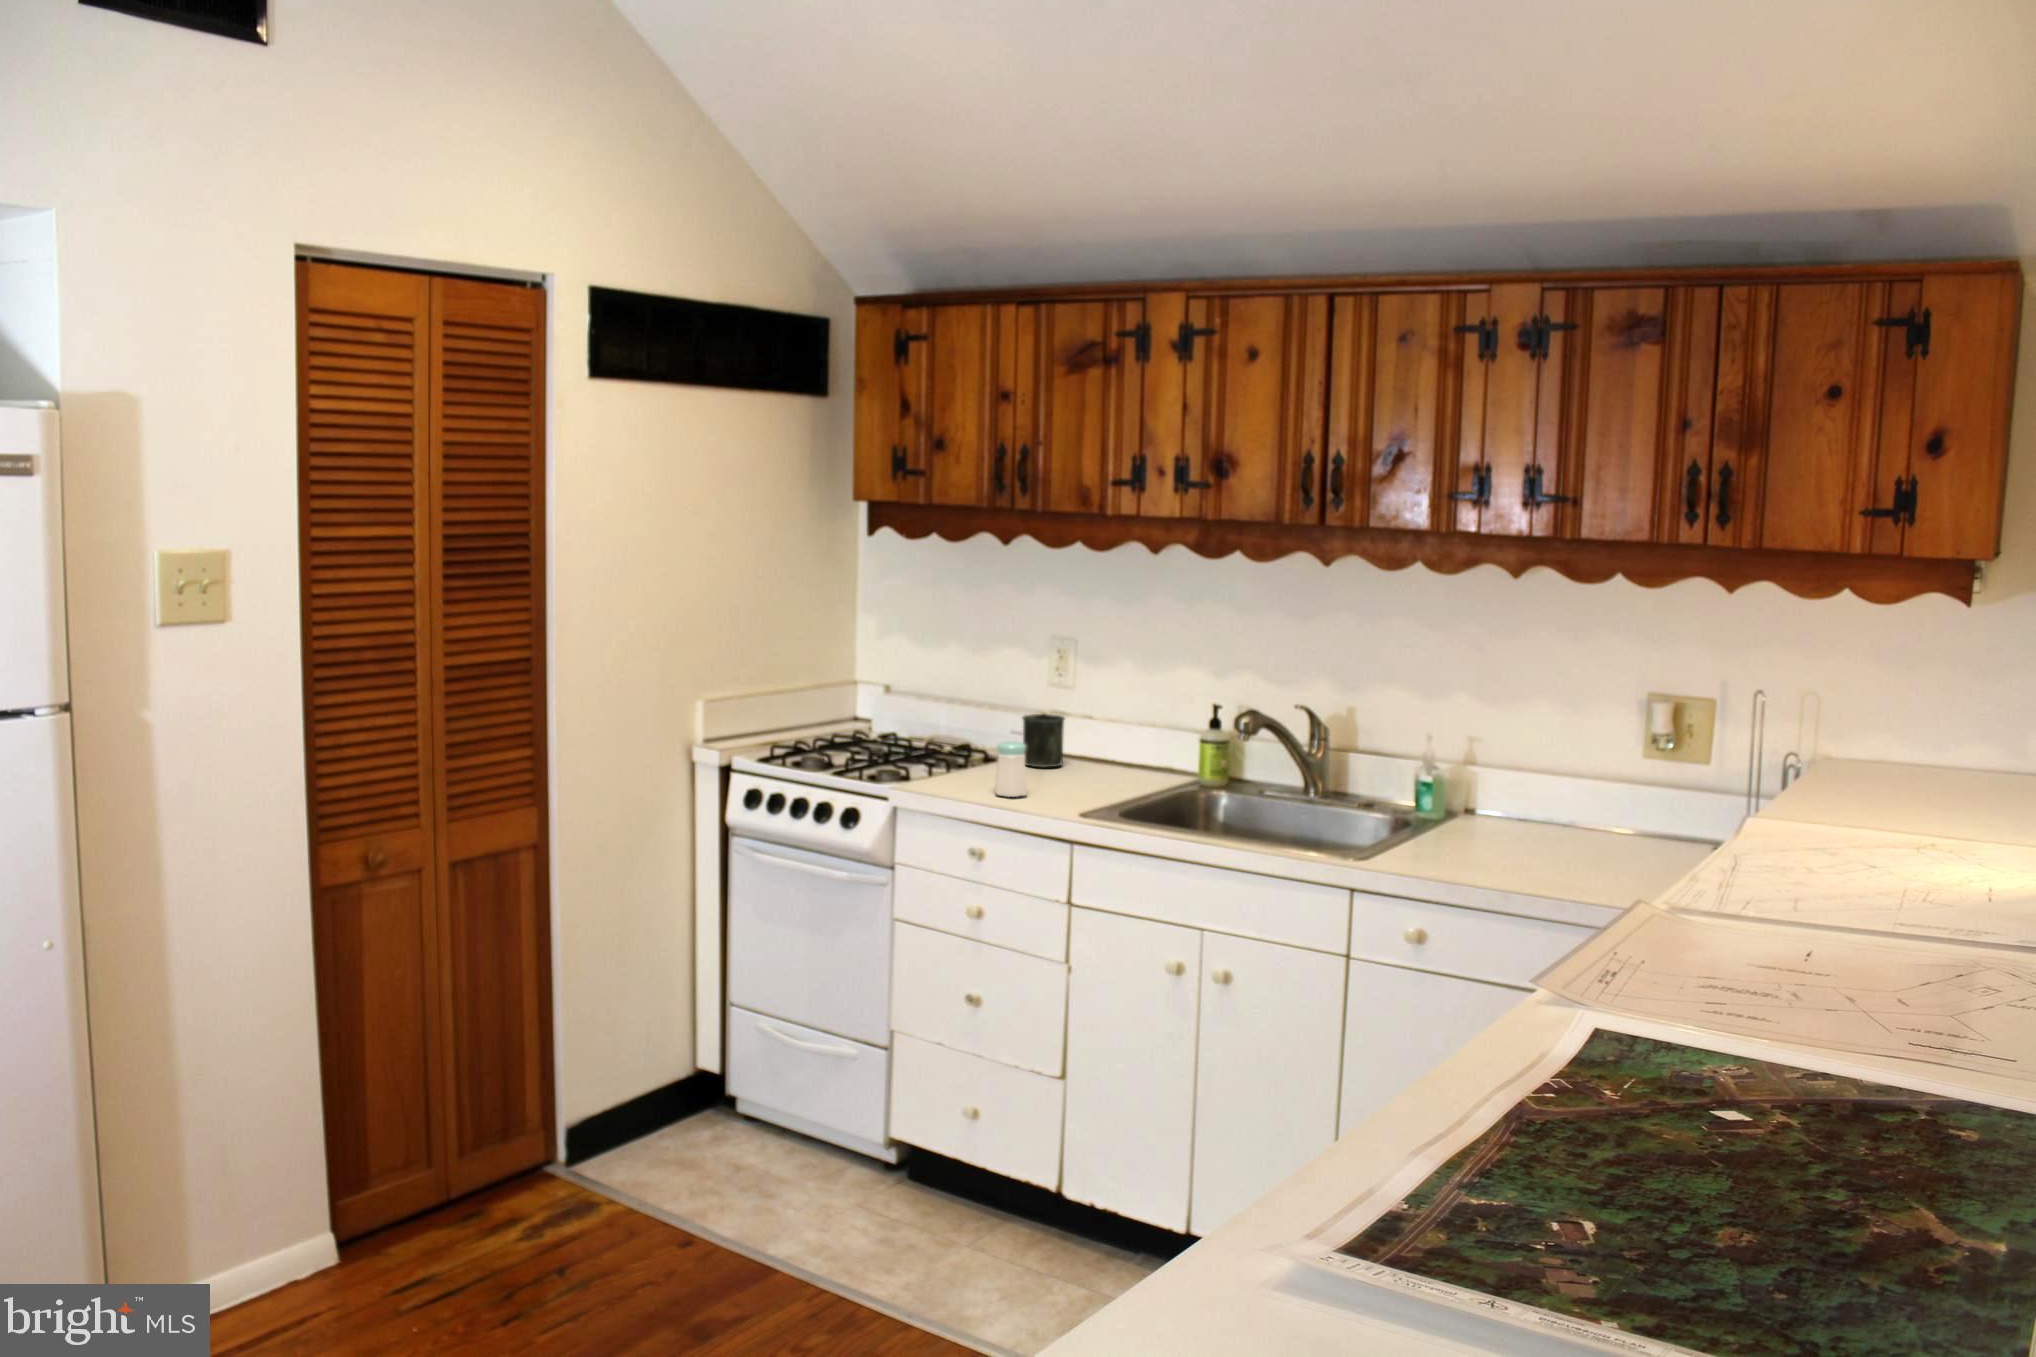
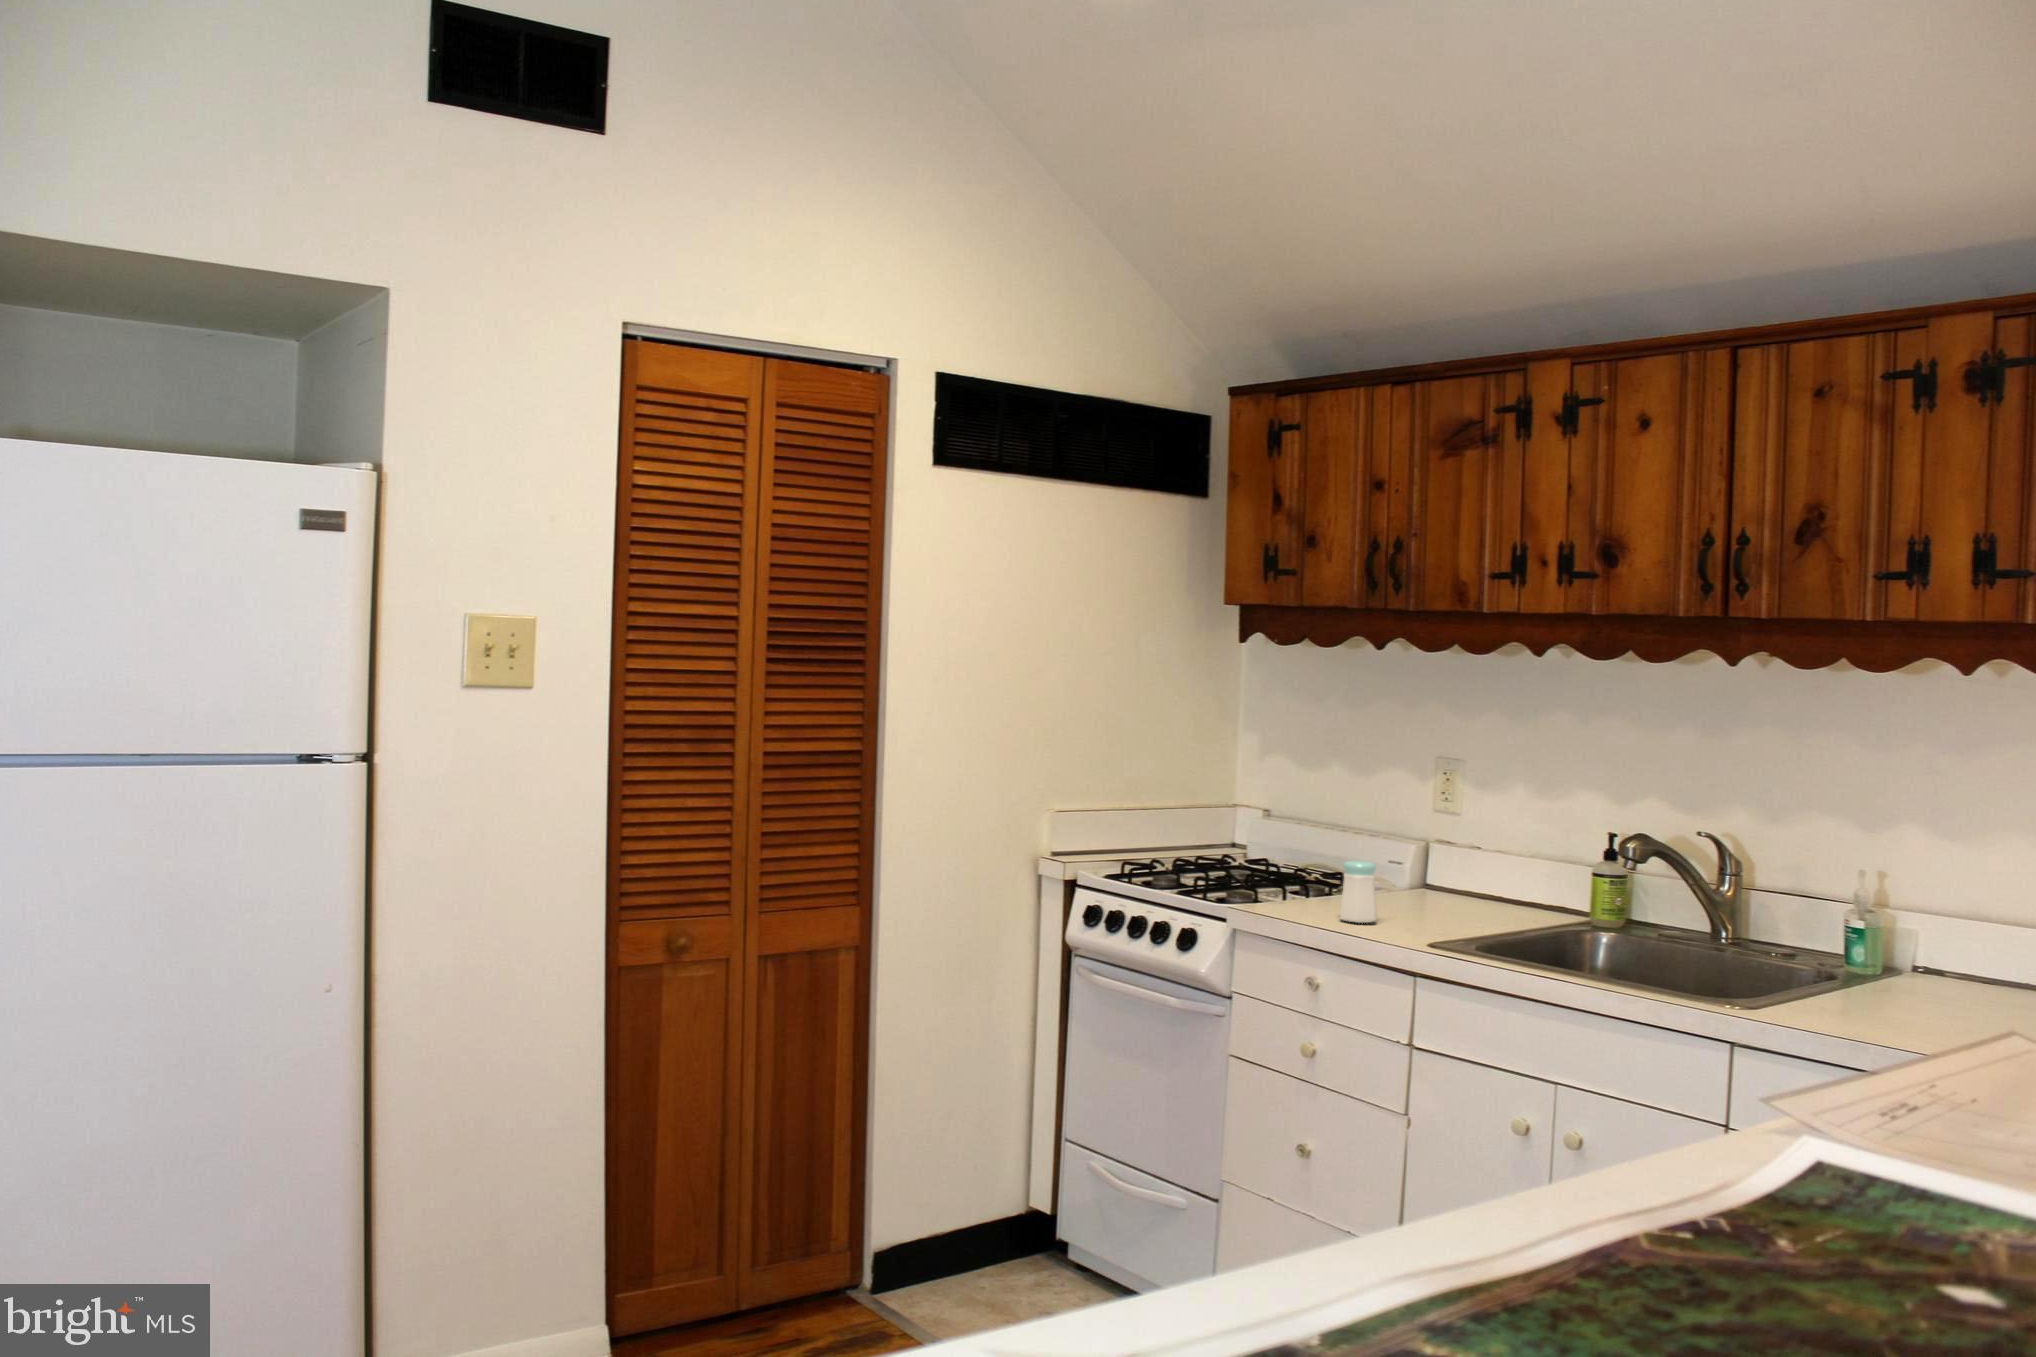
mug: present [1023,714,1065,767] -> none [1391,840,1442,899]

